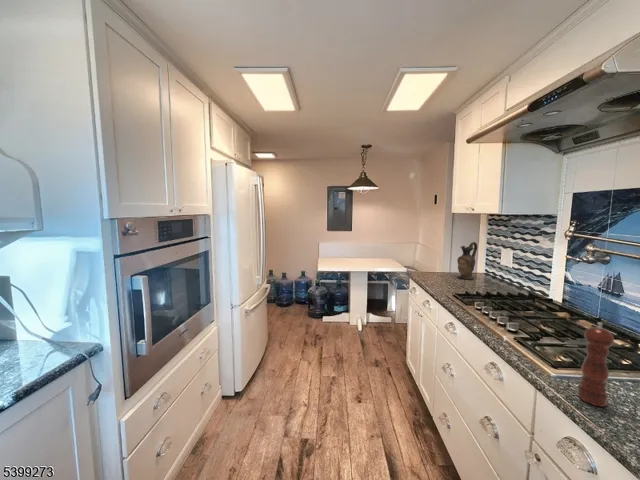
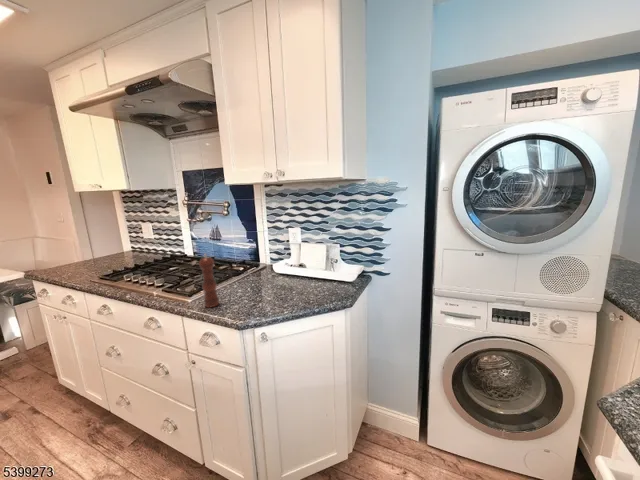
ceramic pitcher: present [457,242,477,279] -> none [96,221,121,261]

